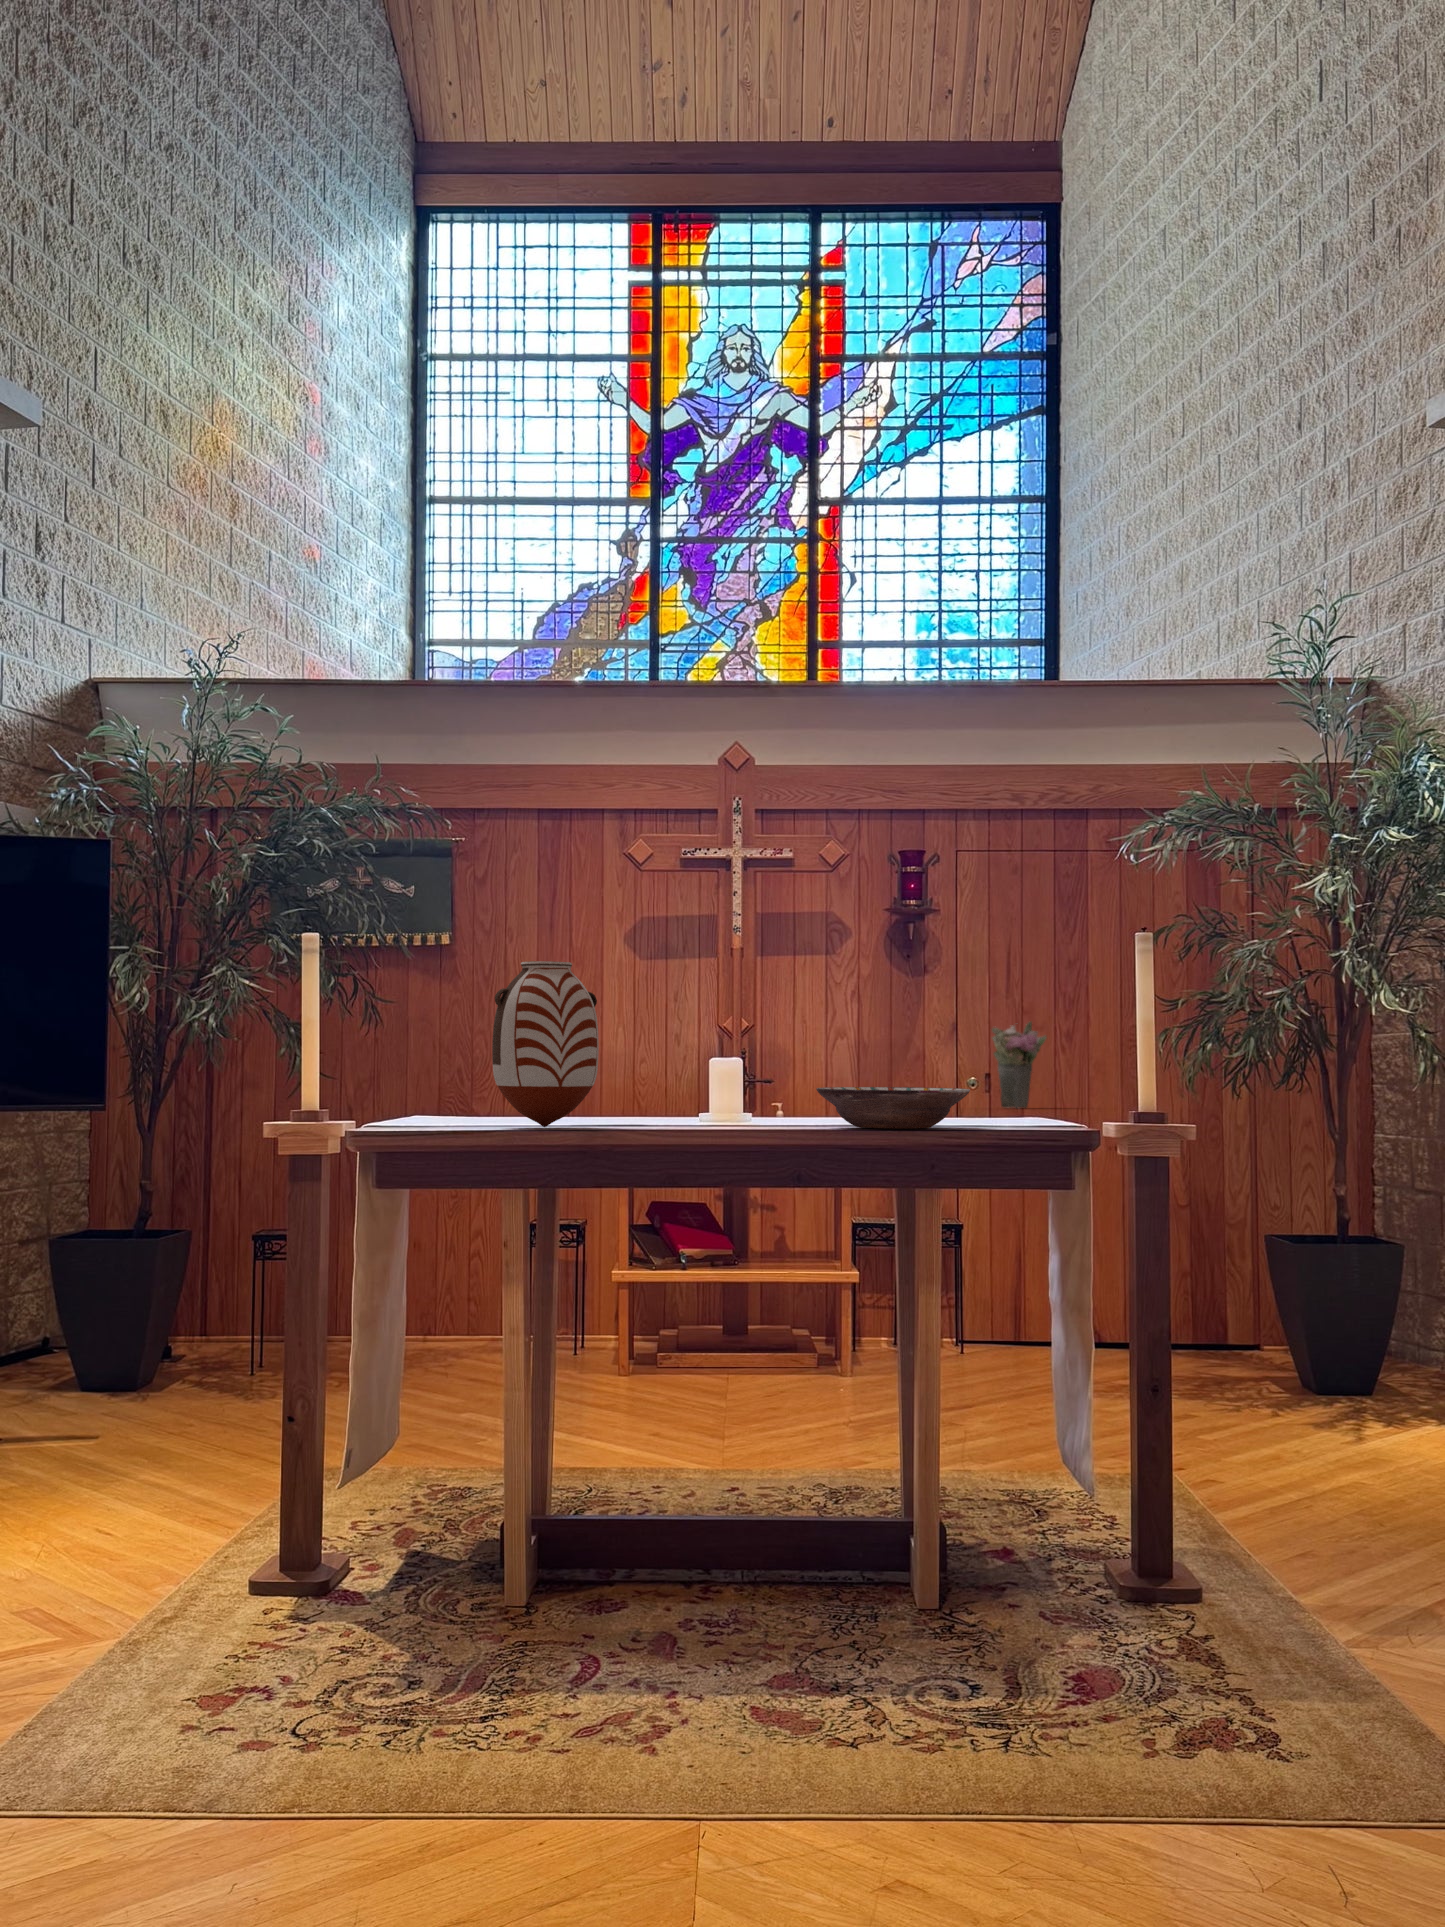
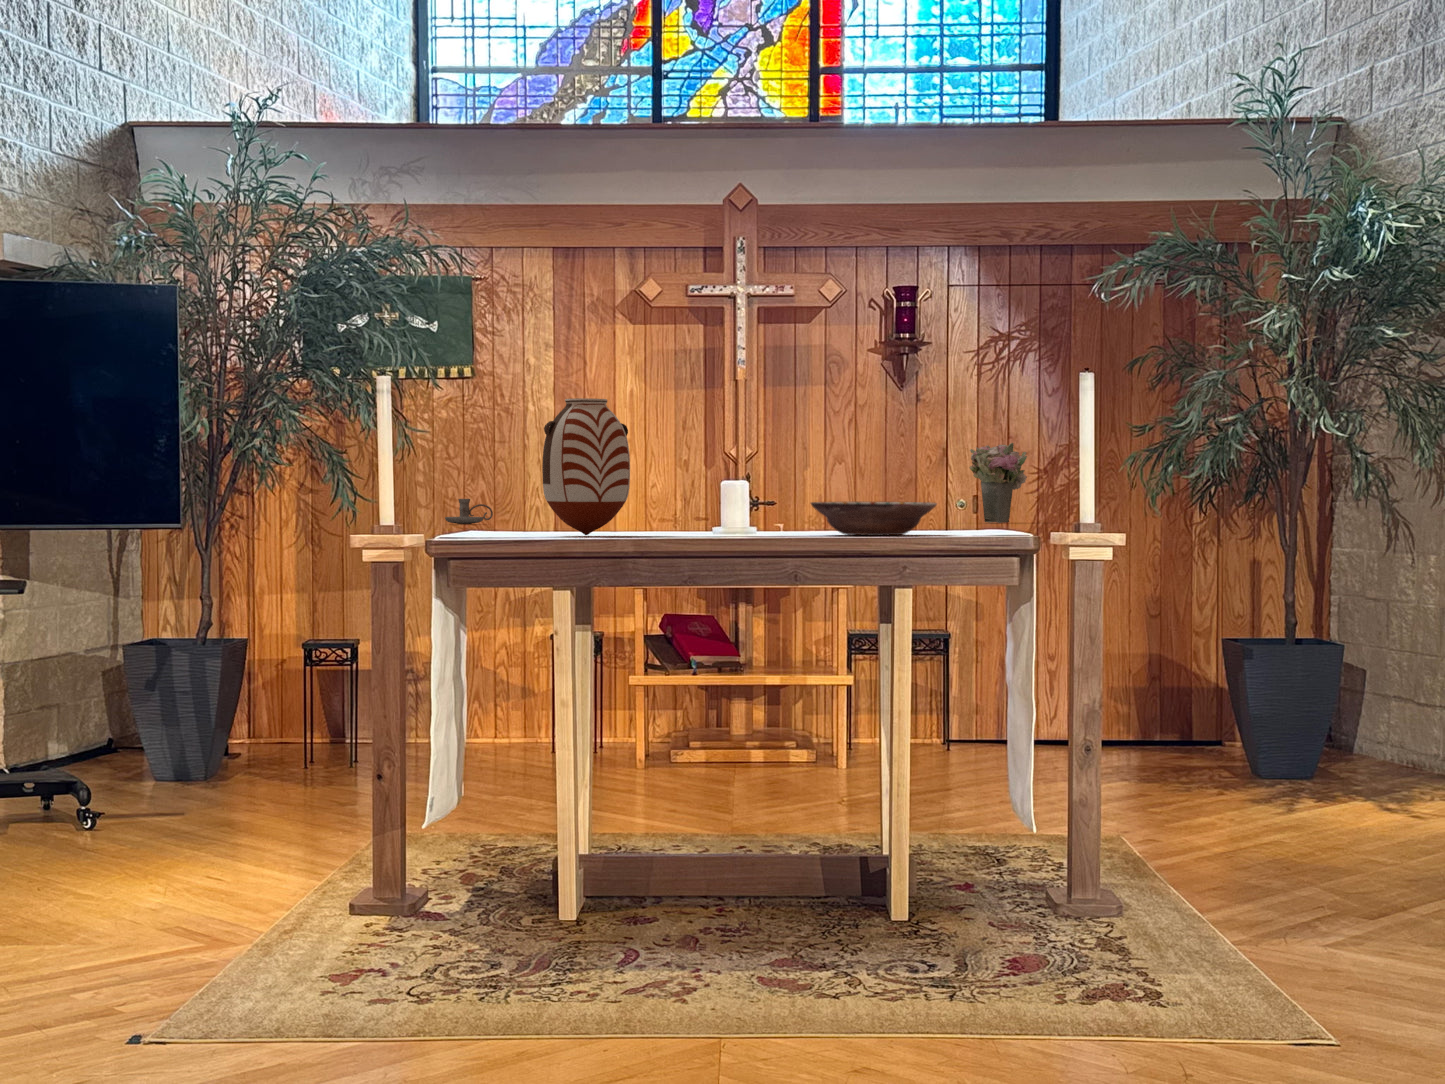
candle holder: none [415,1080,467,1108] -> present [445,499,493,524]

